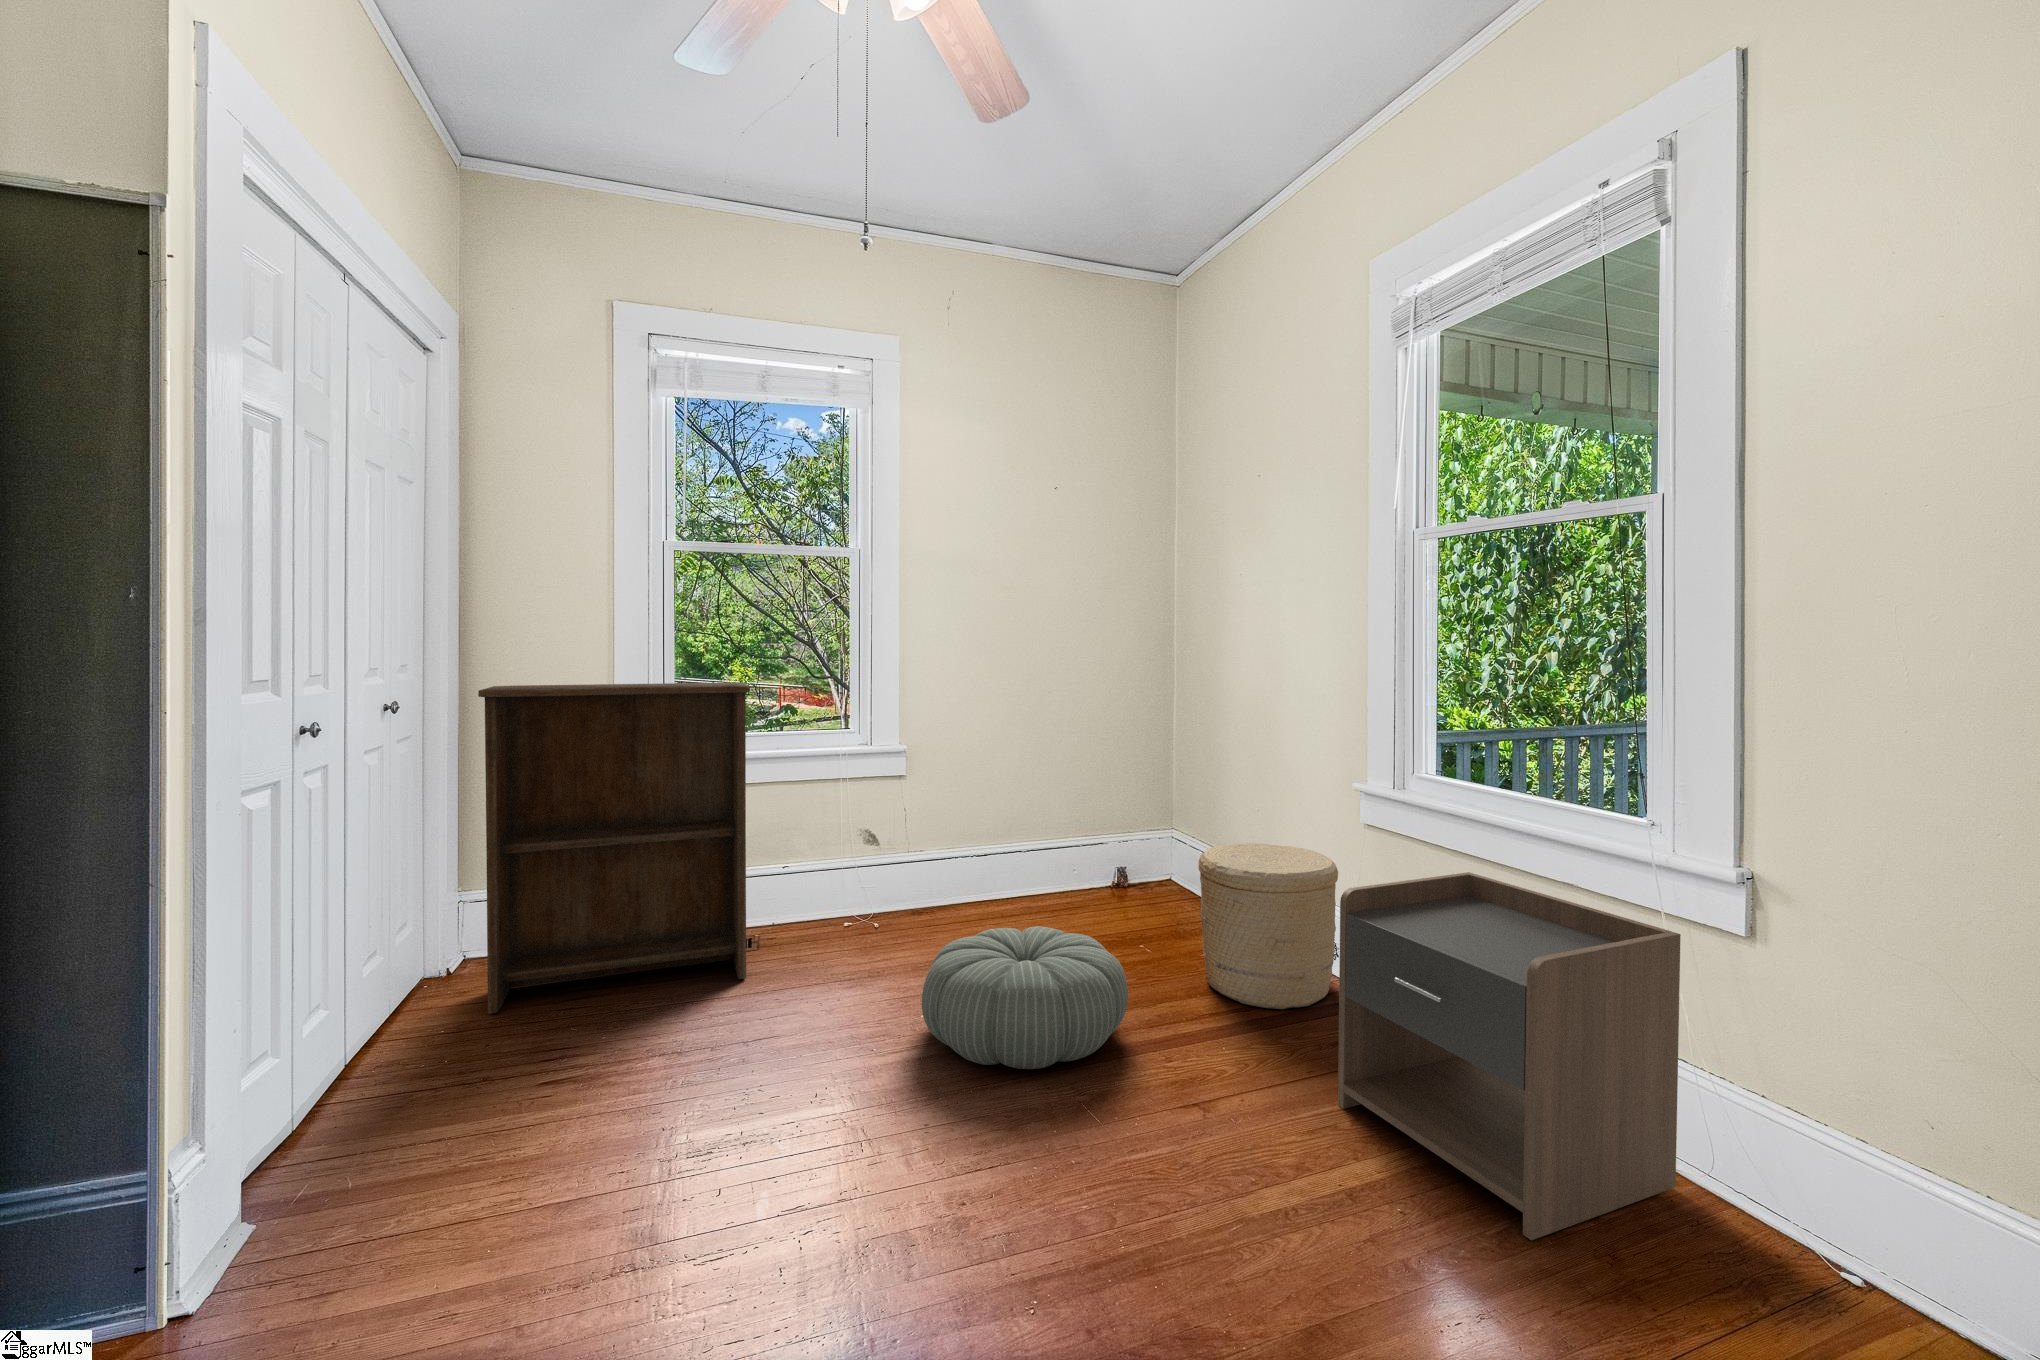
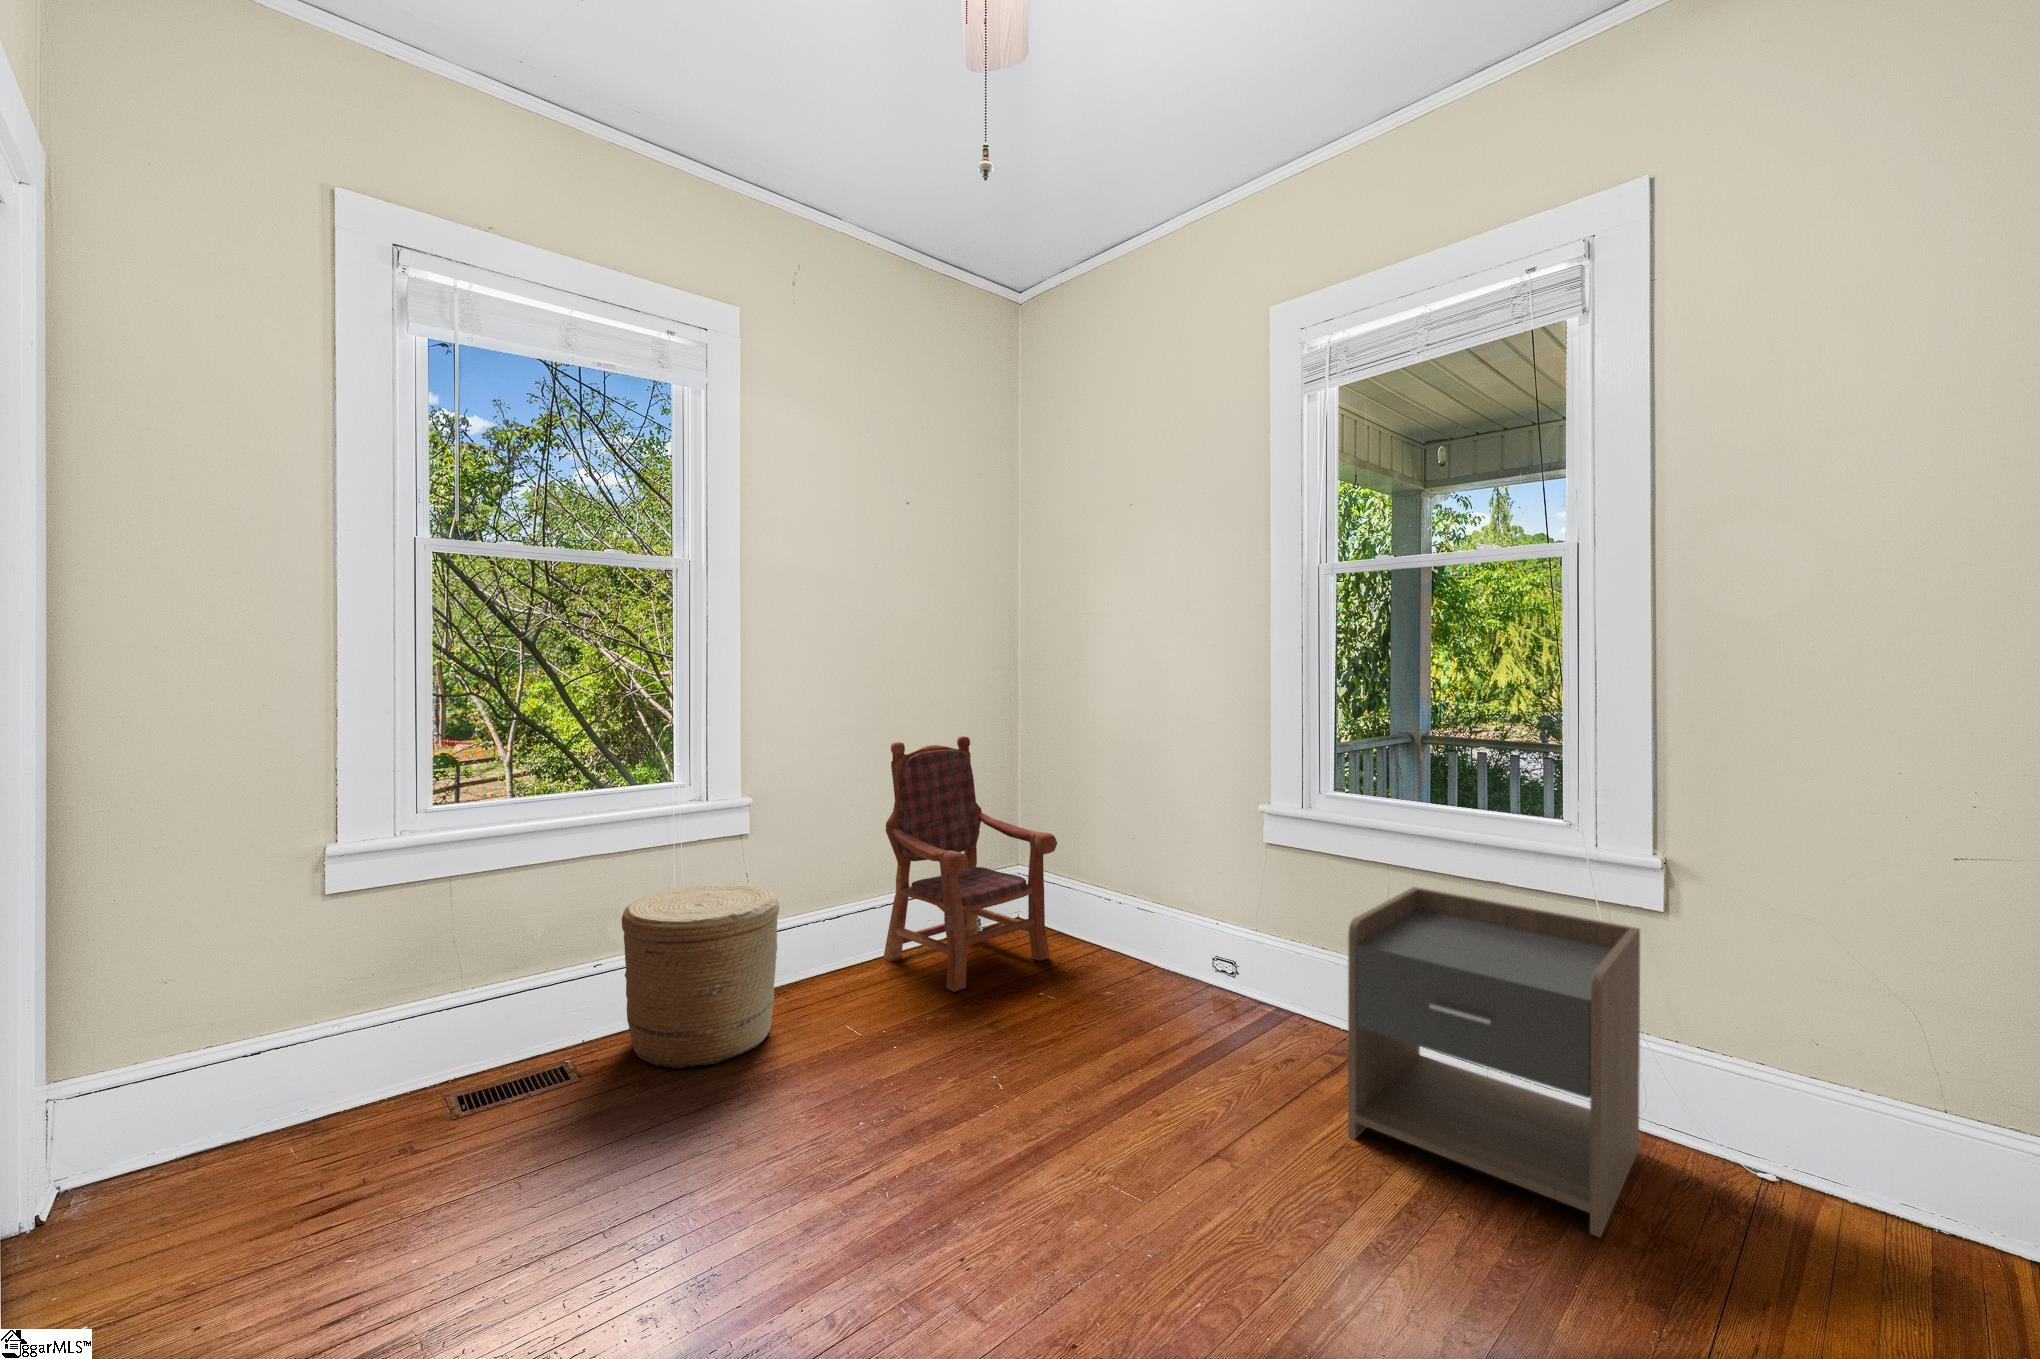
bookshelf: present [478,683,750,1014] -> none [154,730,600,1285]
armchair: none [1029,706,1184,934] -> present [883,736,1057,992]
woven basket: present [1198,843,1338,1009] -> present [622,884,779,1069]
pouf: present [922,926,1128,1069] -> none [880,996,1117,1180]

